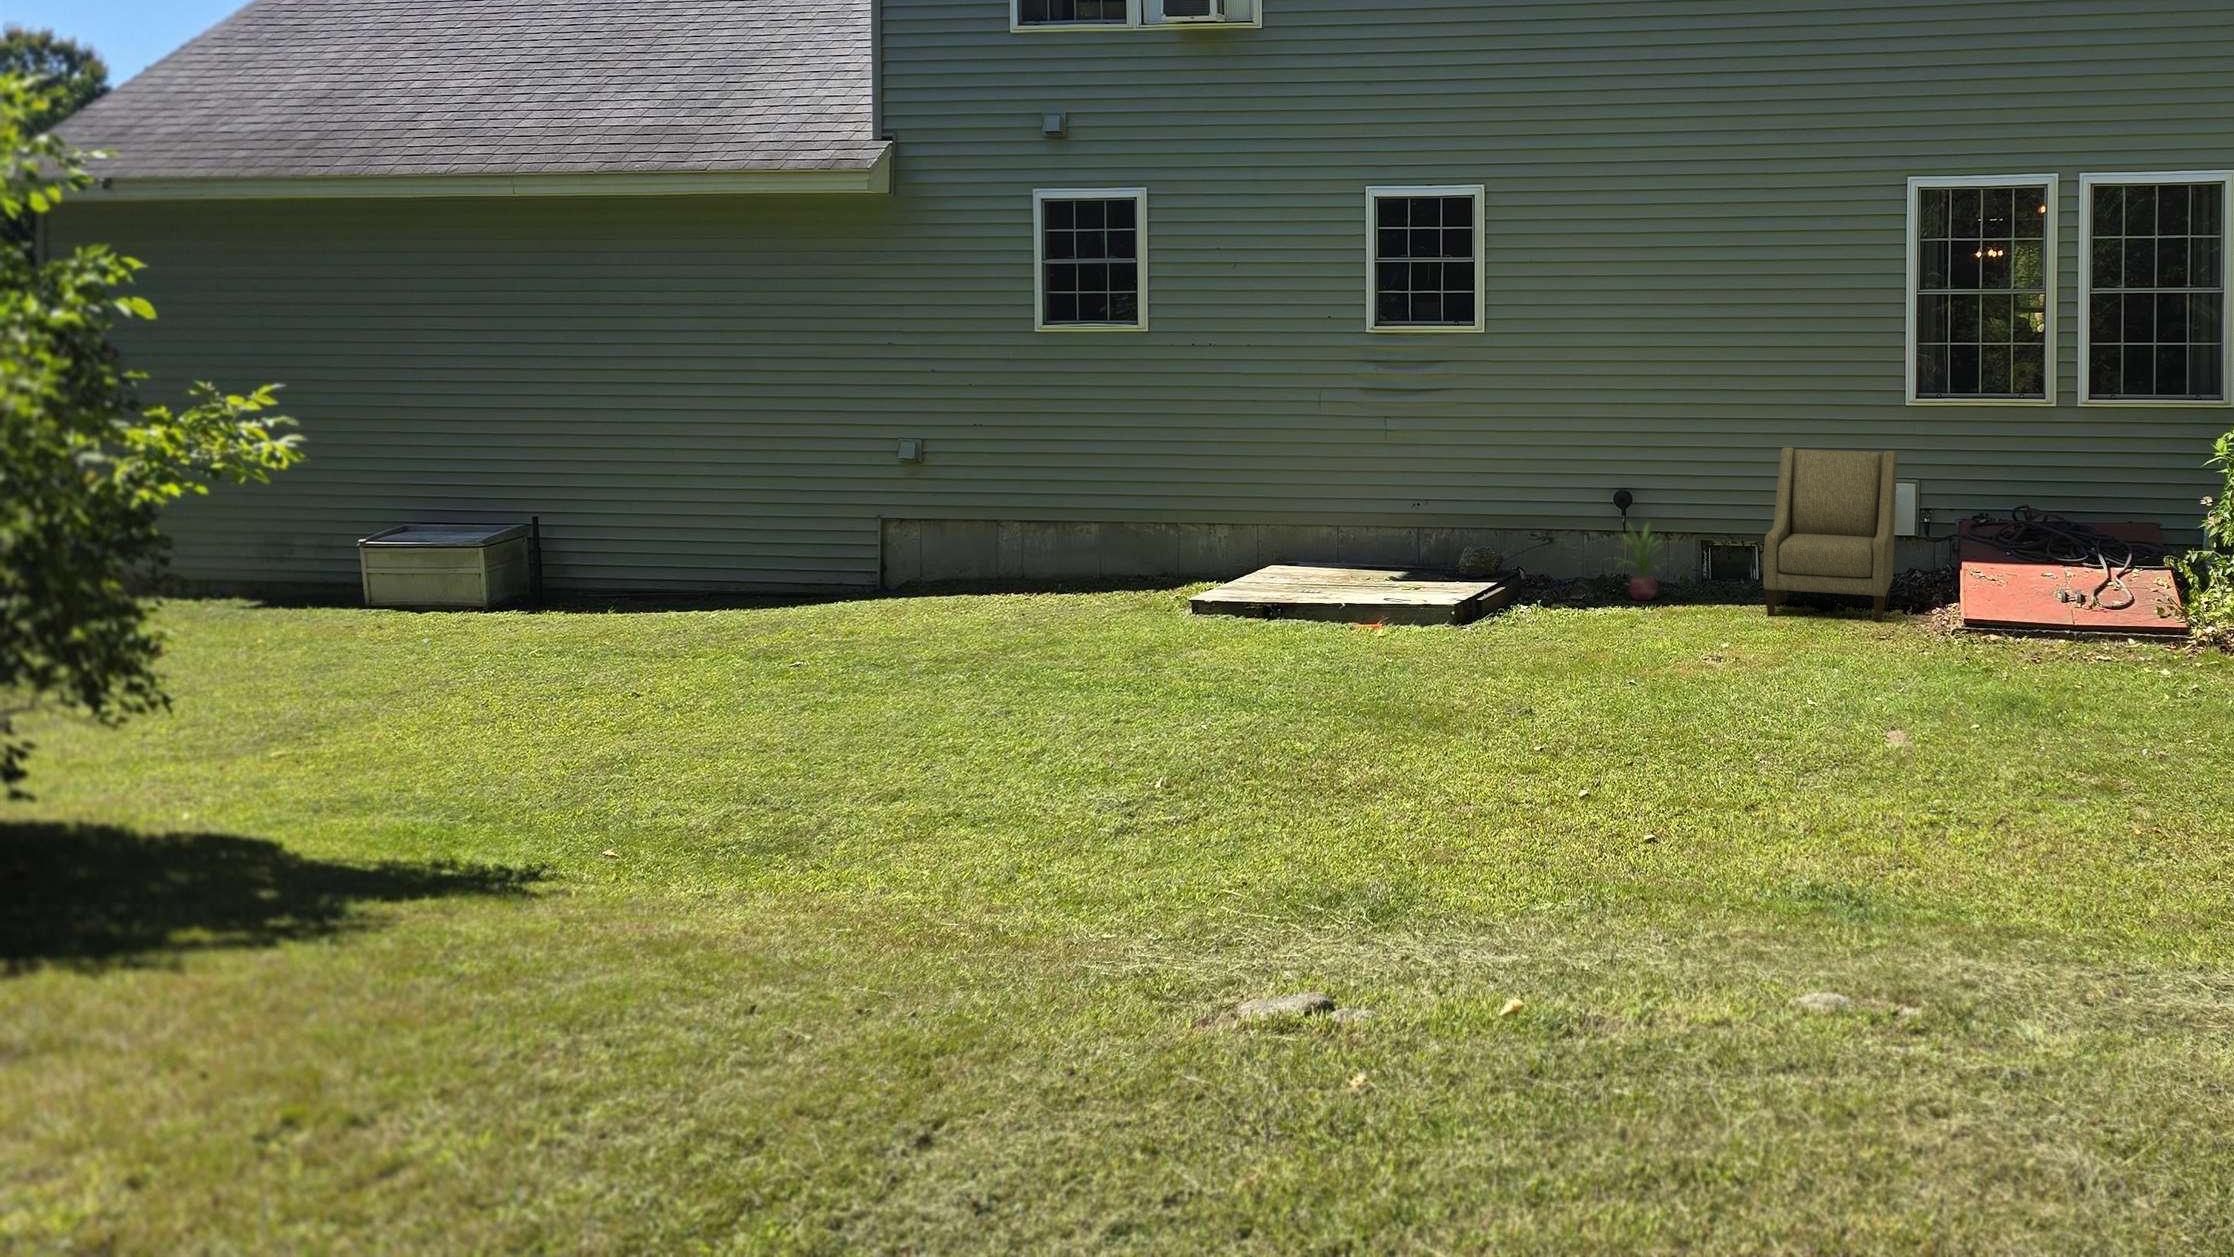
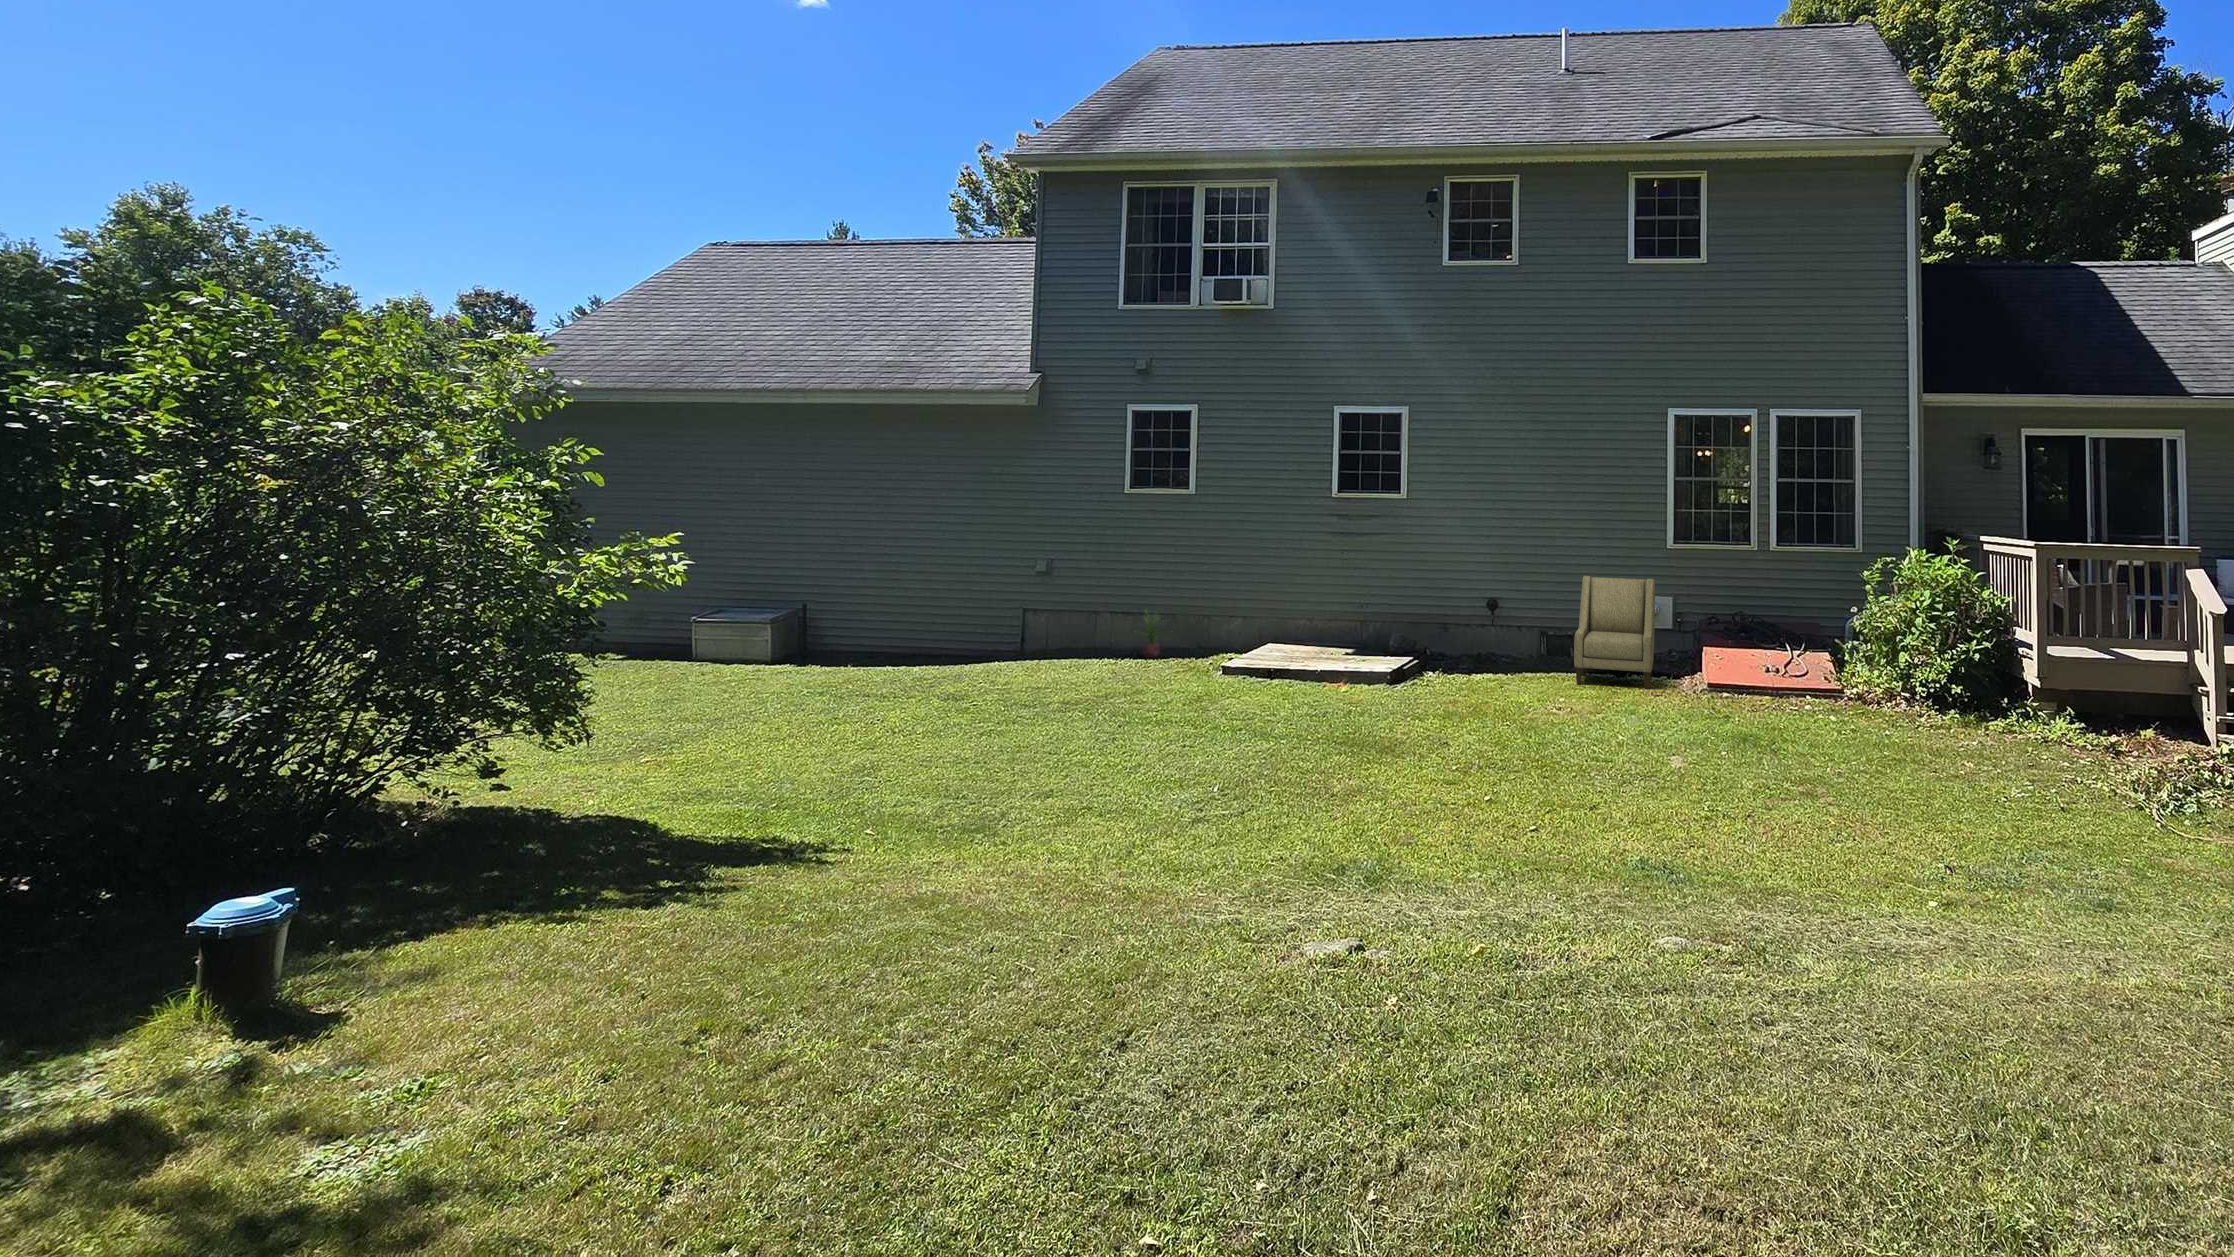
decorative plant: present [1626,523,1660,600] -> present [1138,618,1160,658]

